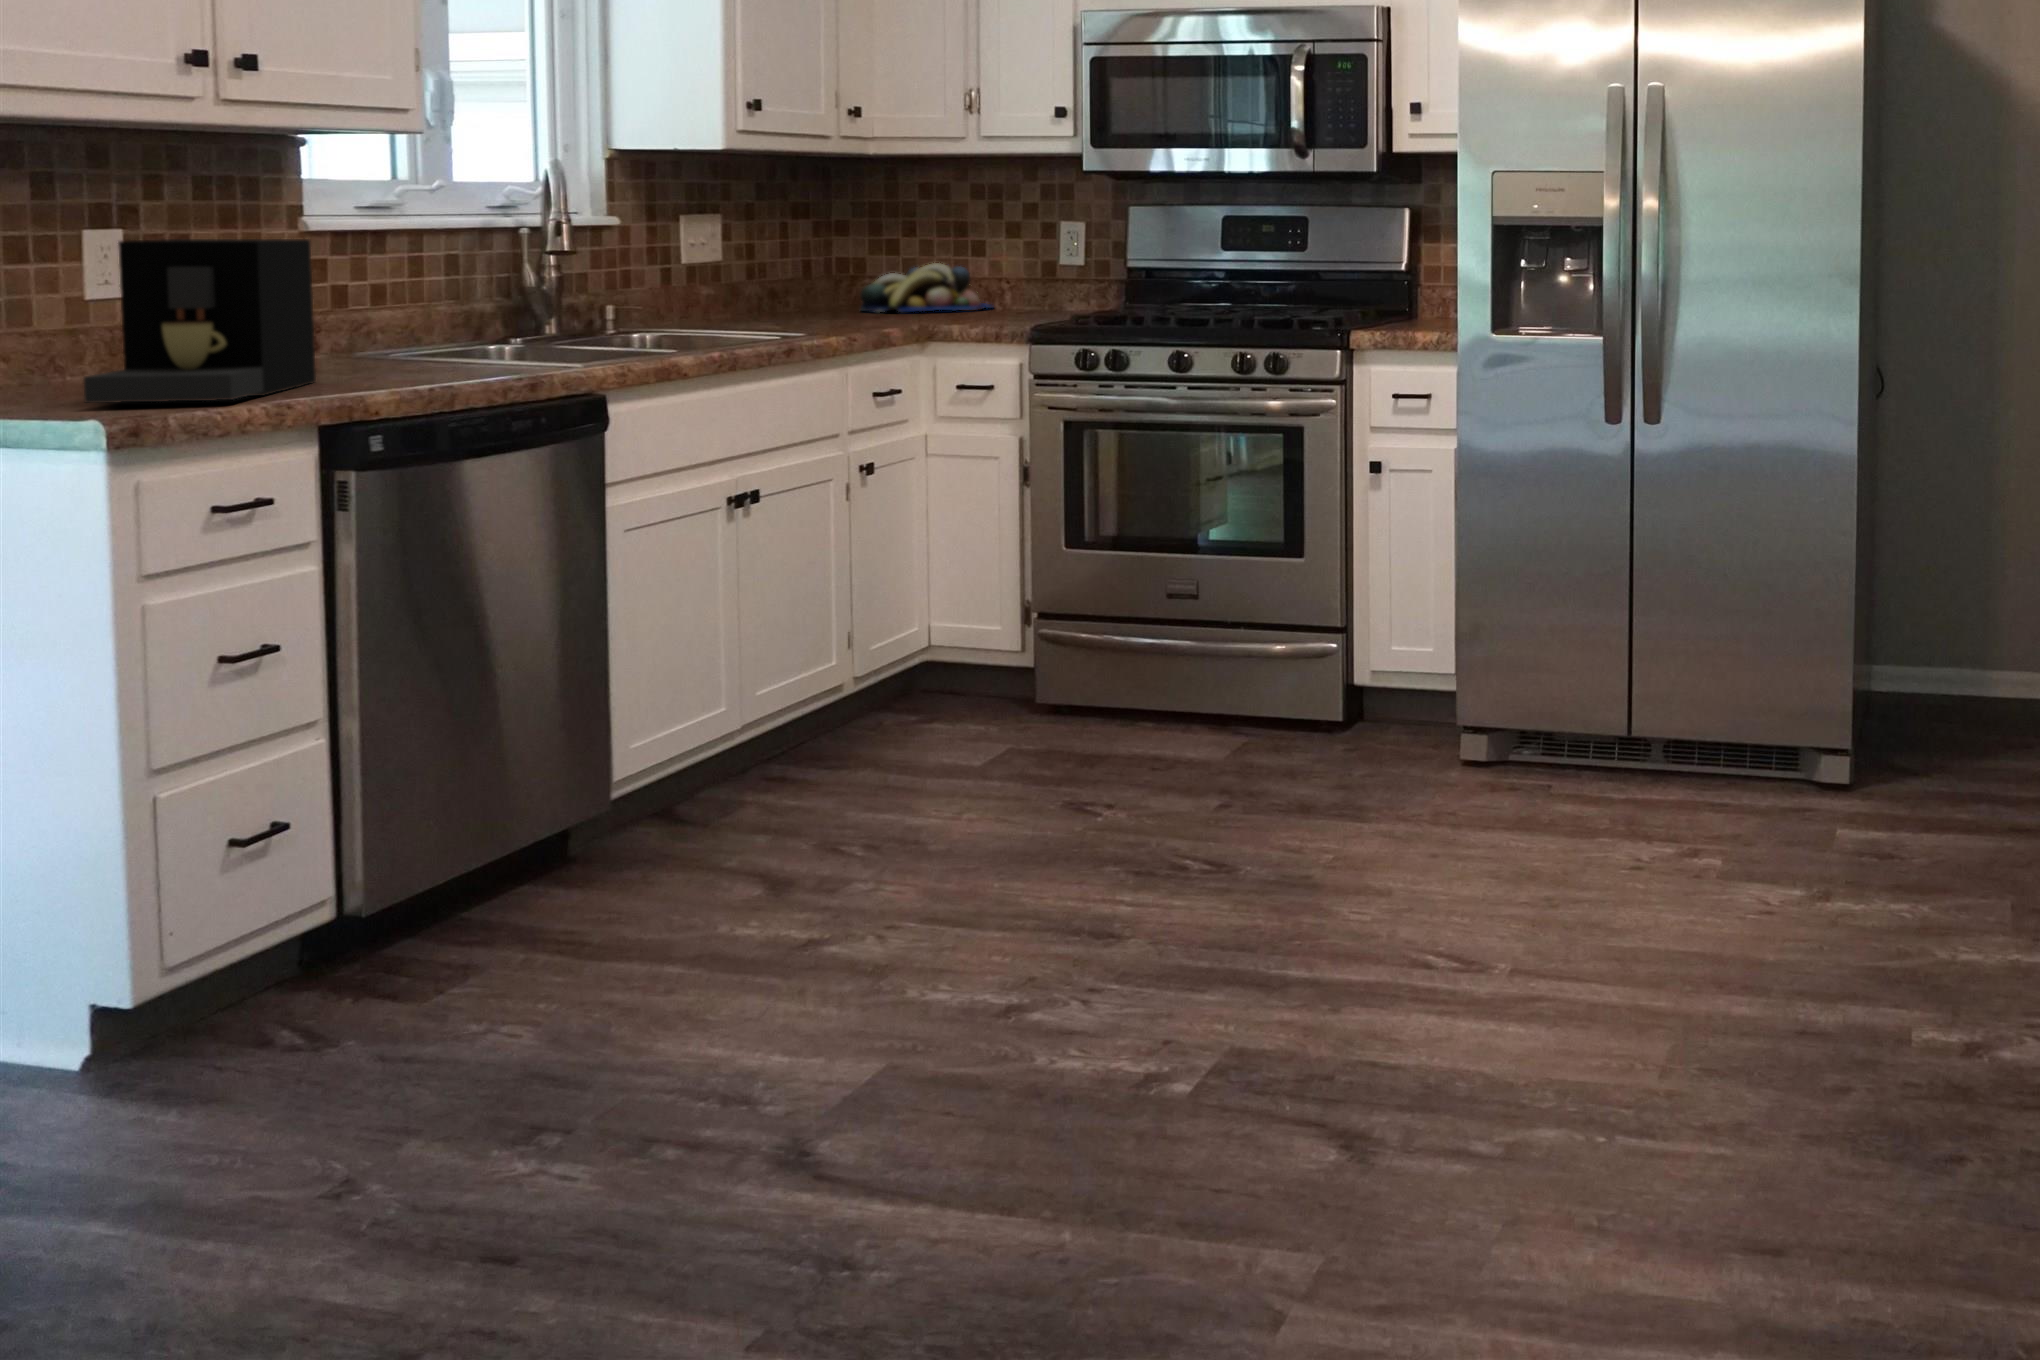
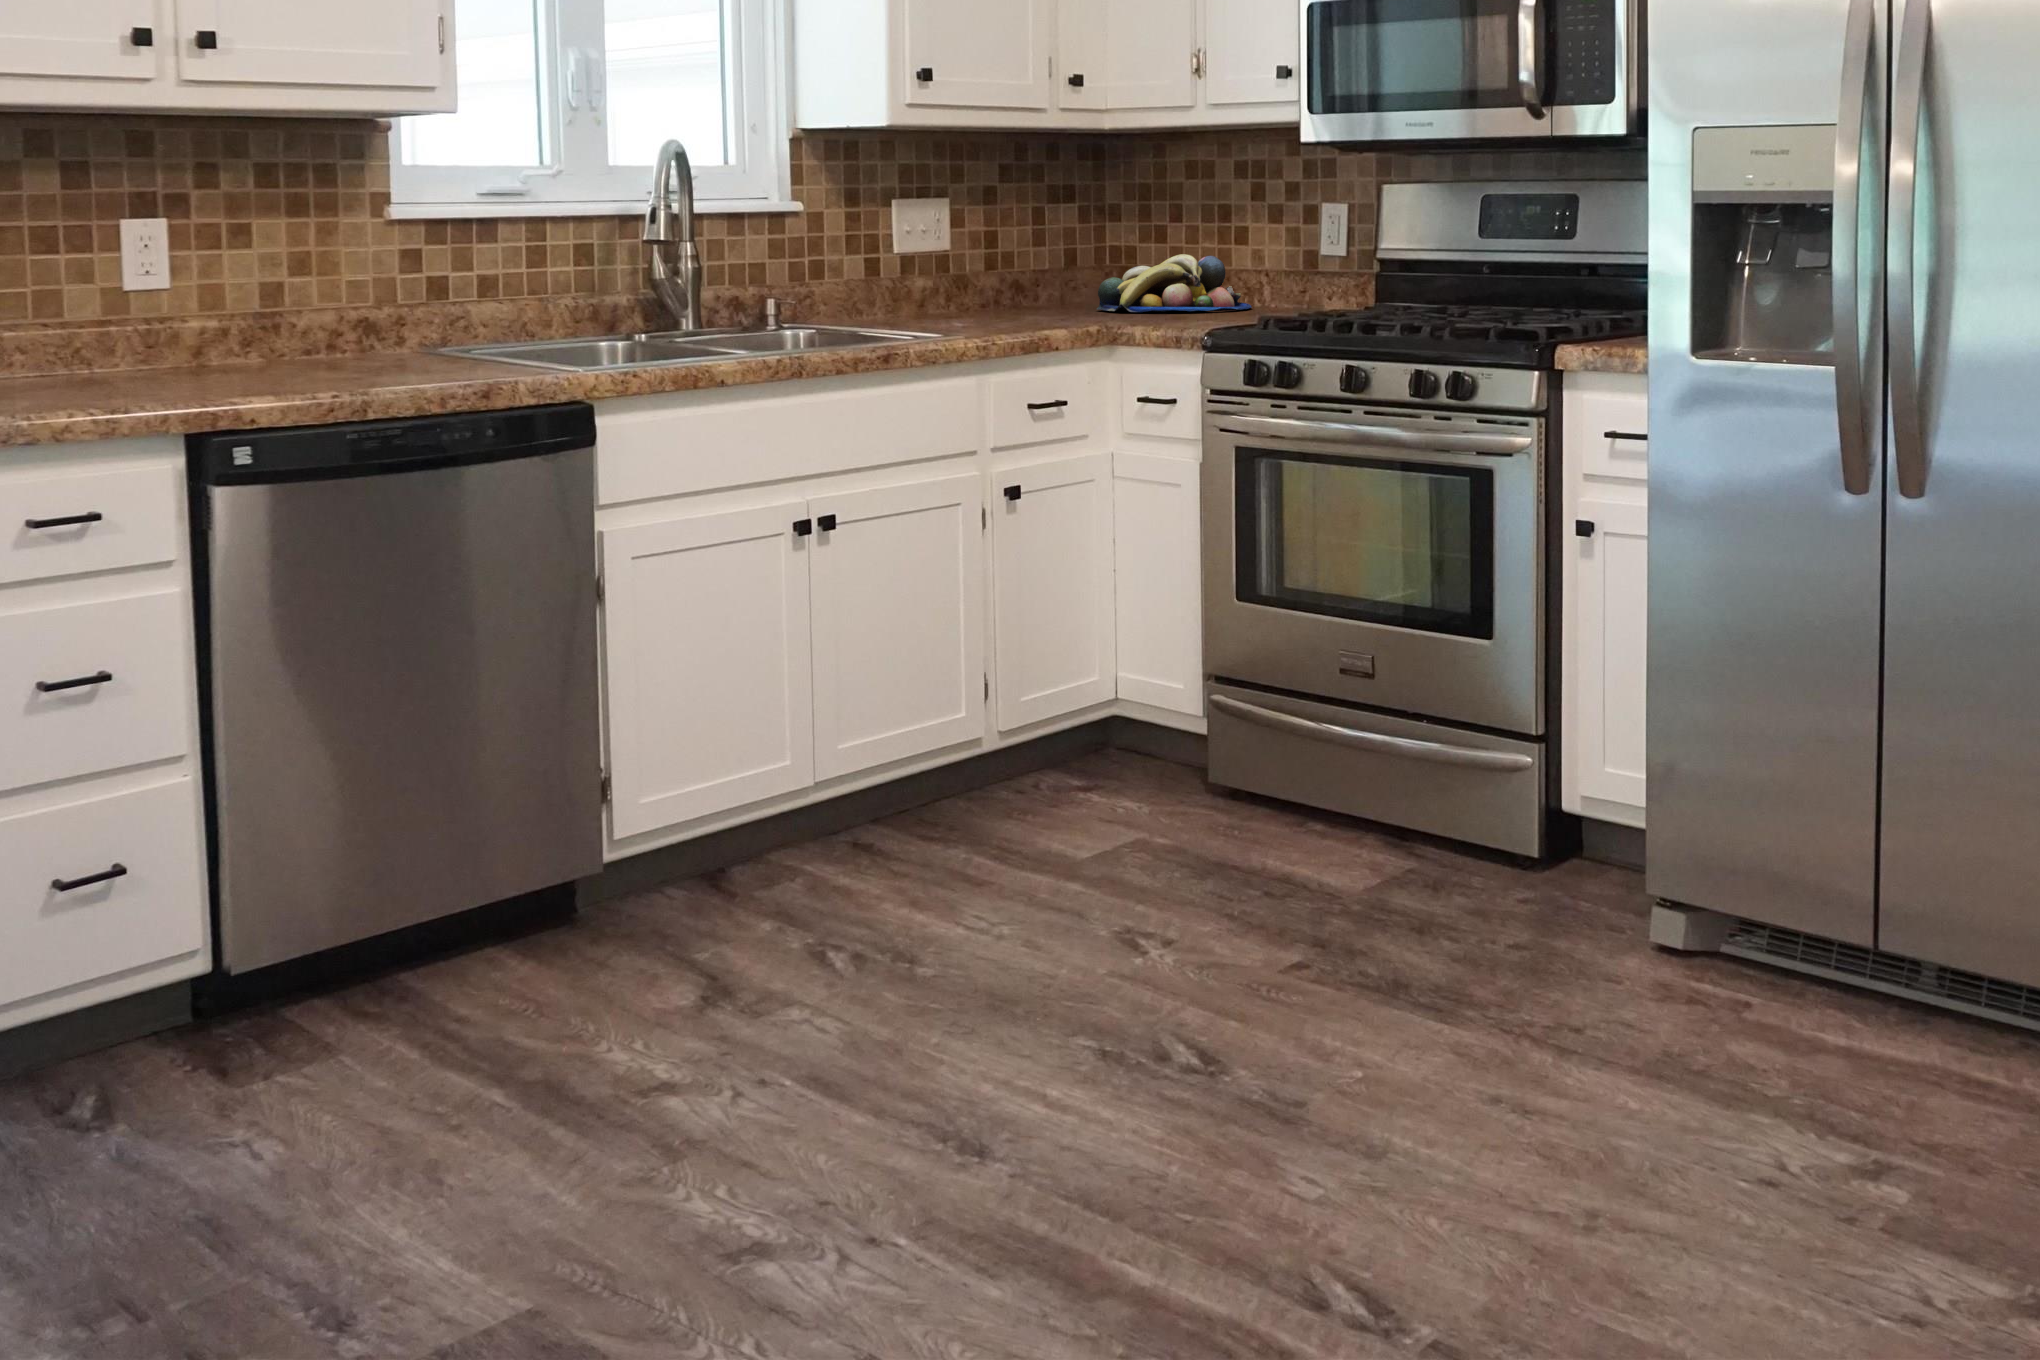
coffee maker: present [84,239,316,403] -> none [126,221,372,380]

